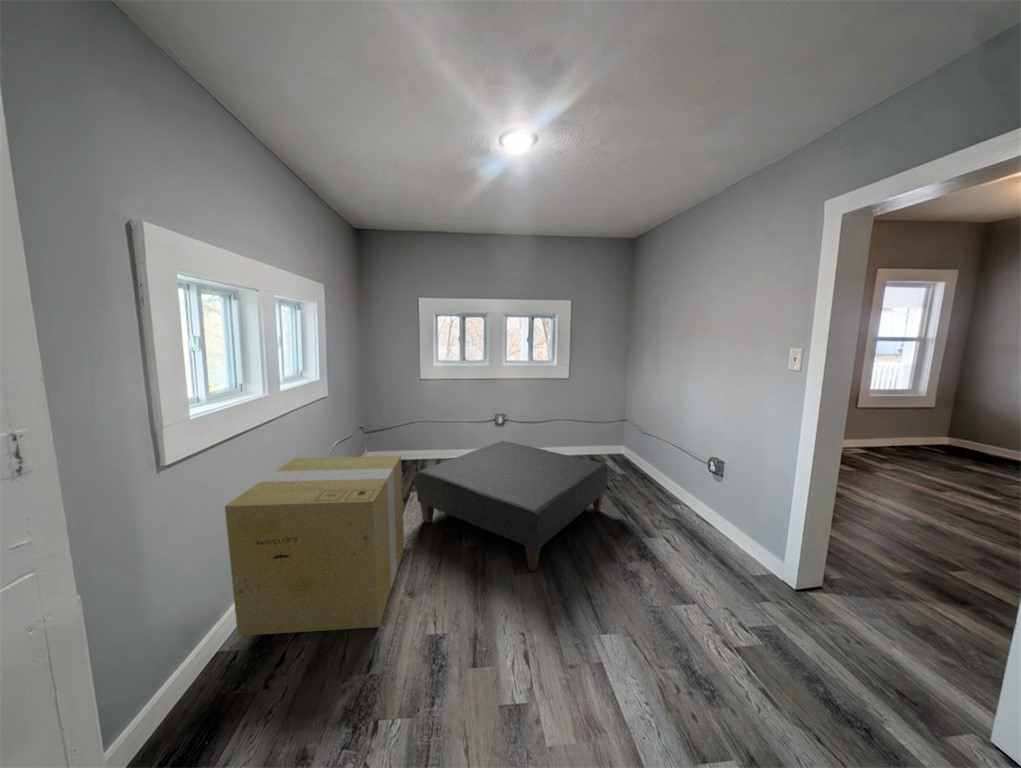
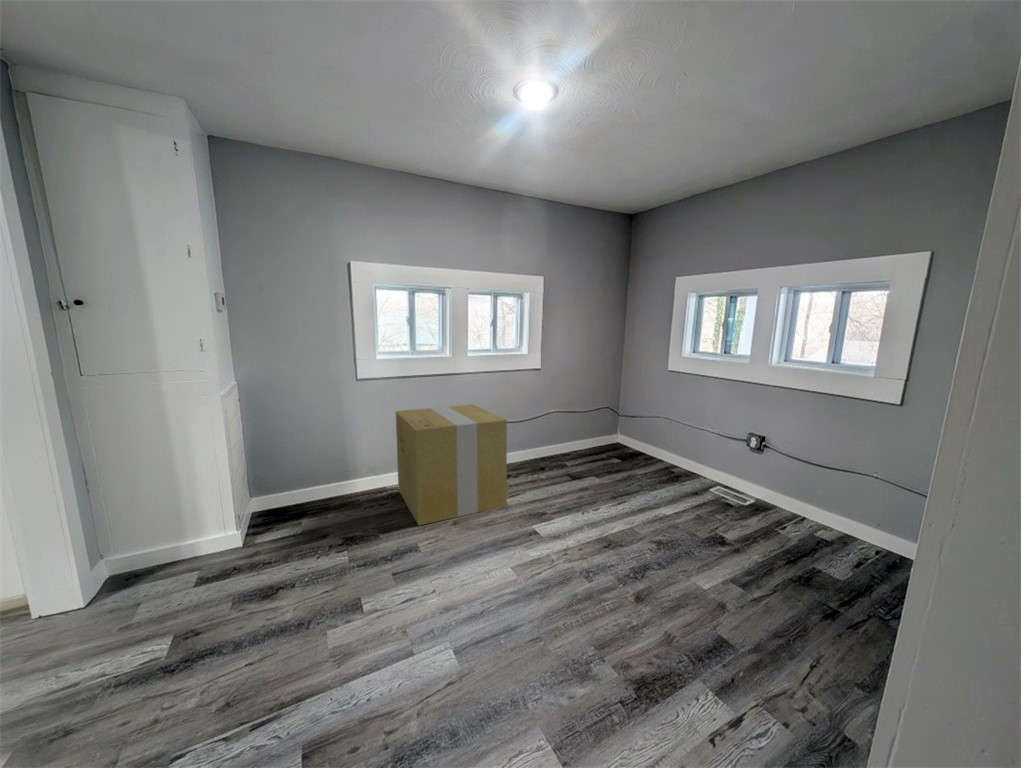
ottoman: present [416,441,607,571] -> none [518,449,751,614]

